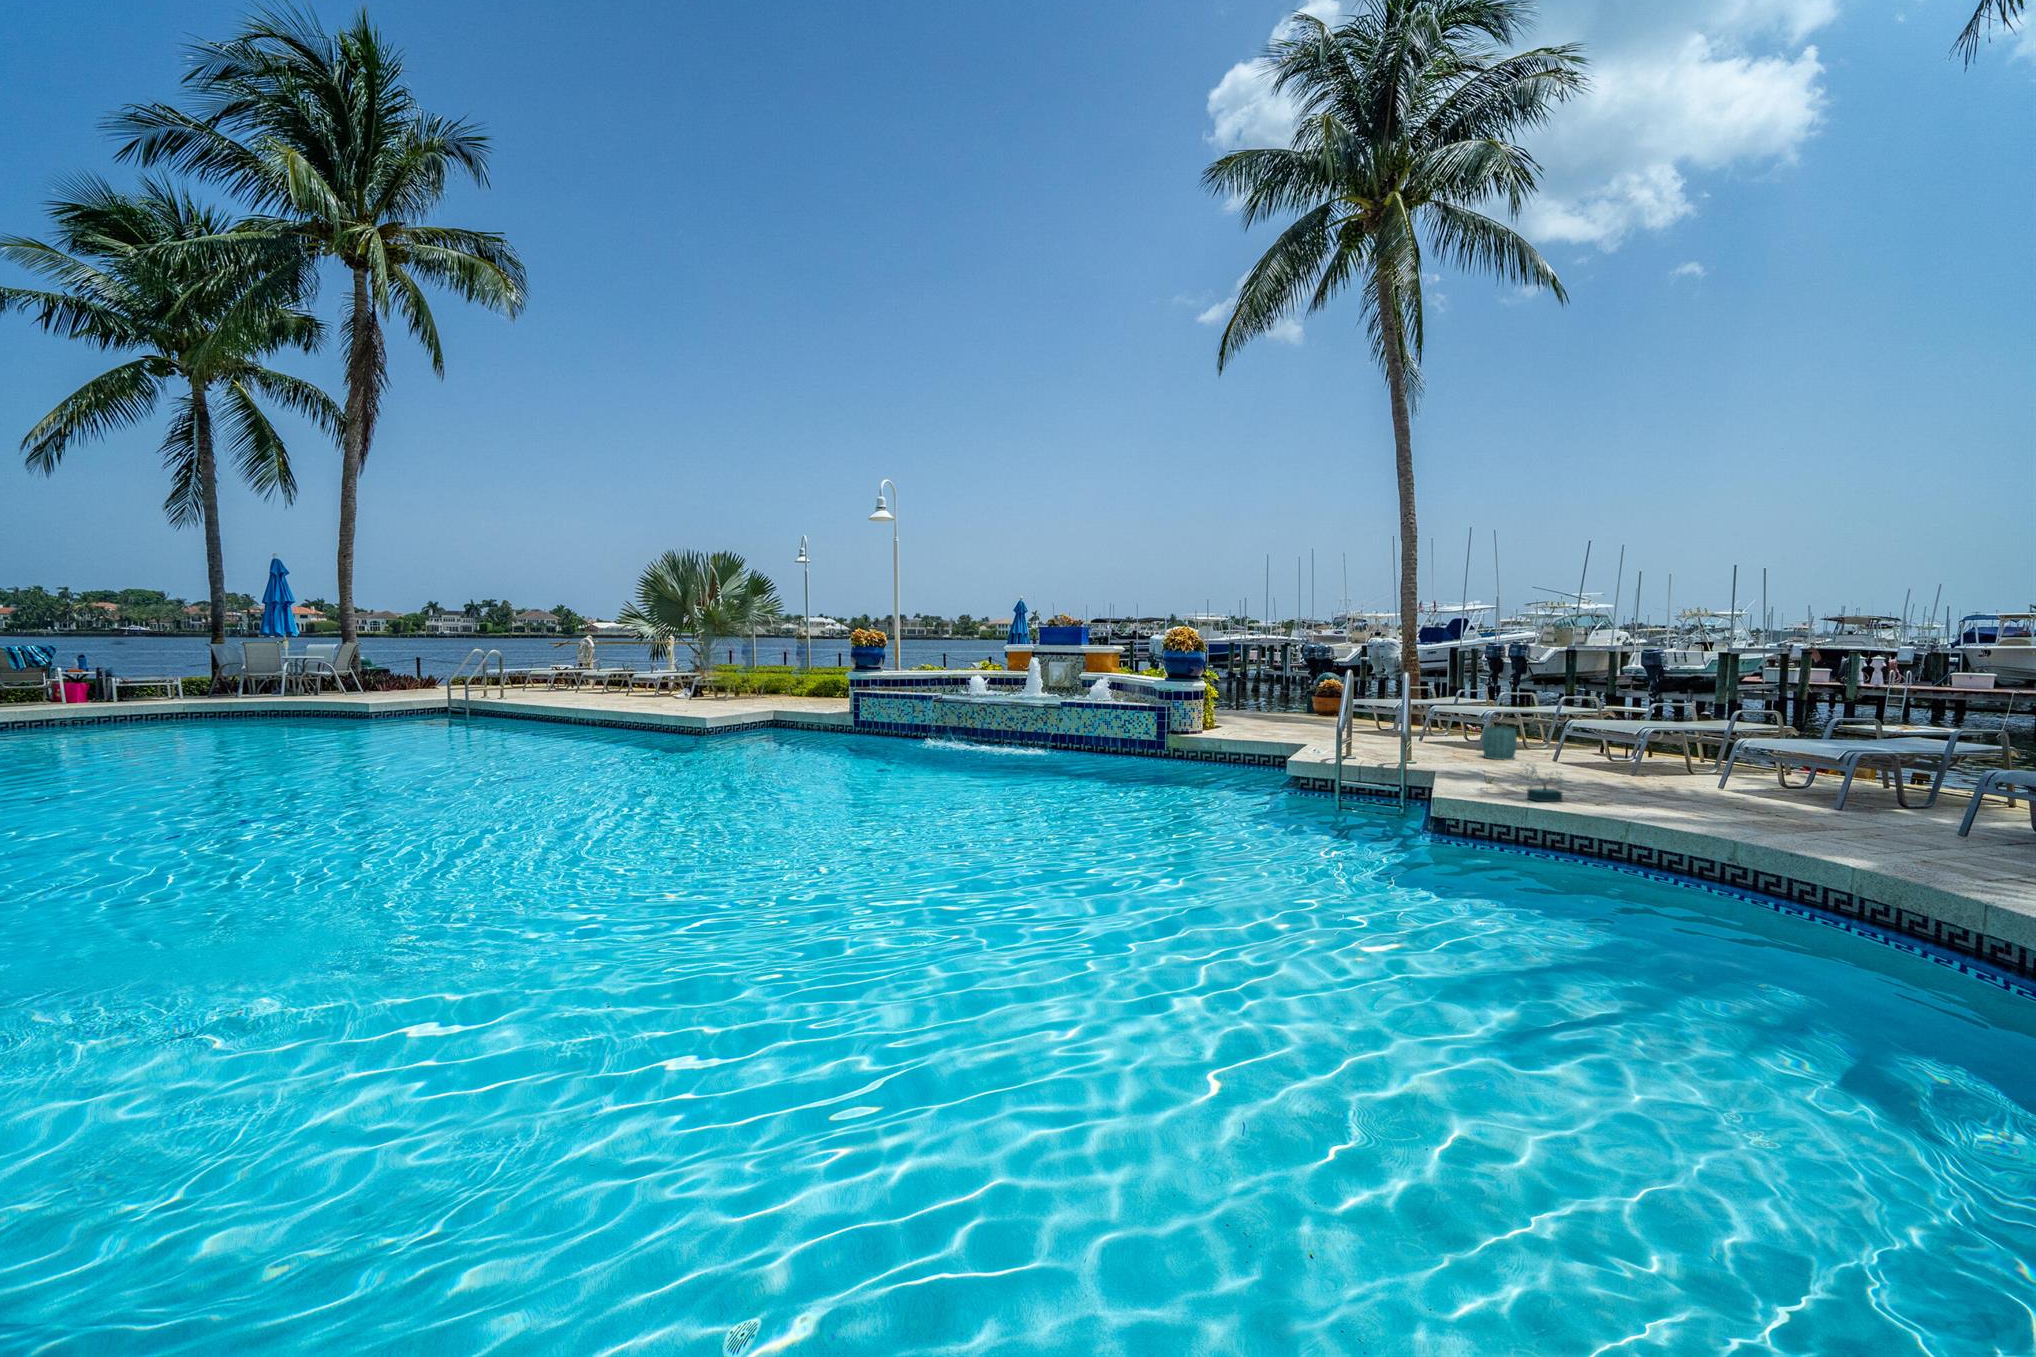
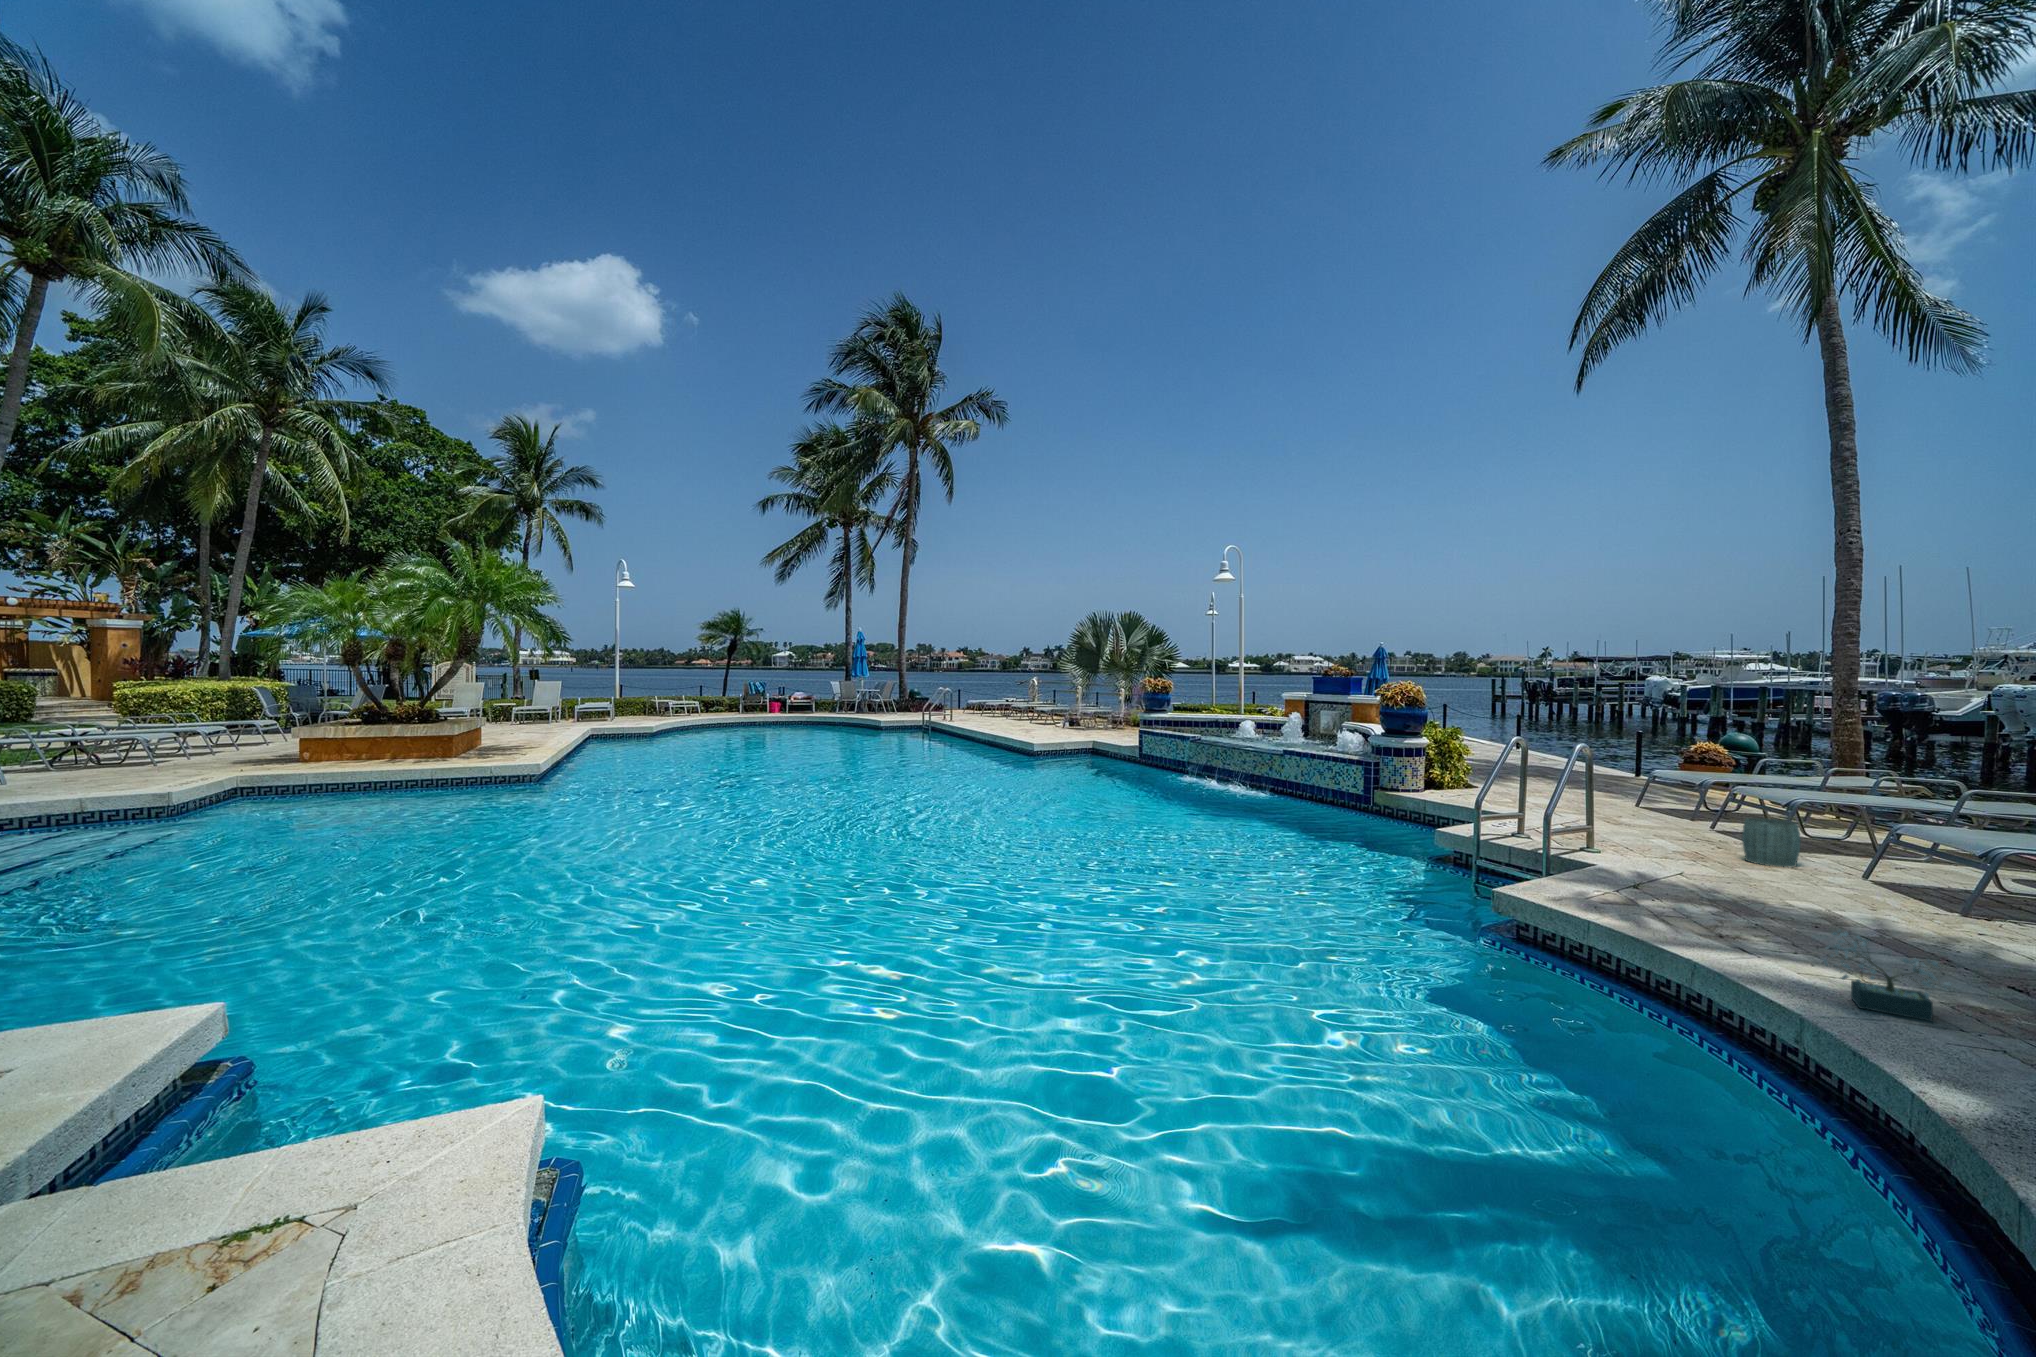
decorative plant: present [1519,767,1563,801] -> present [1824,930,1951,1021]

